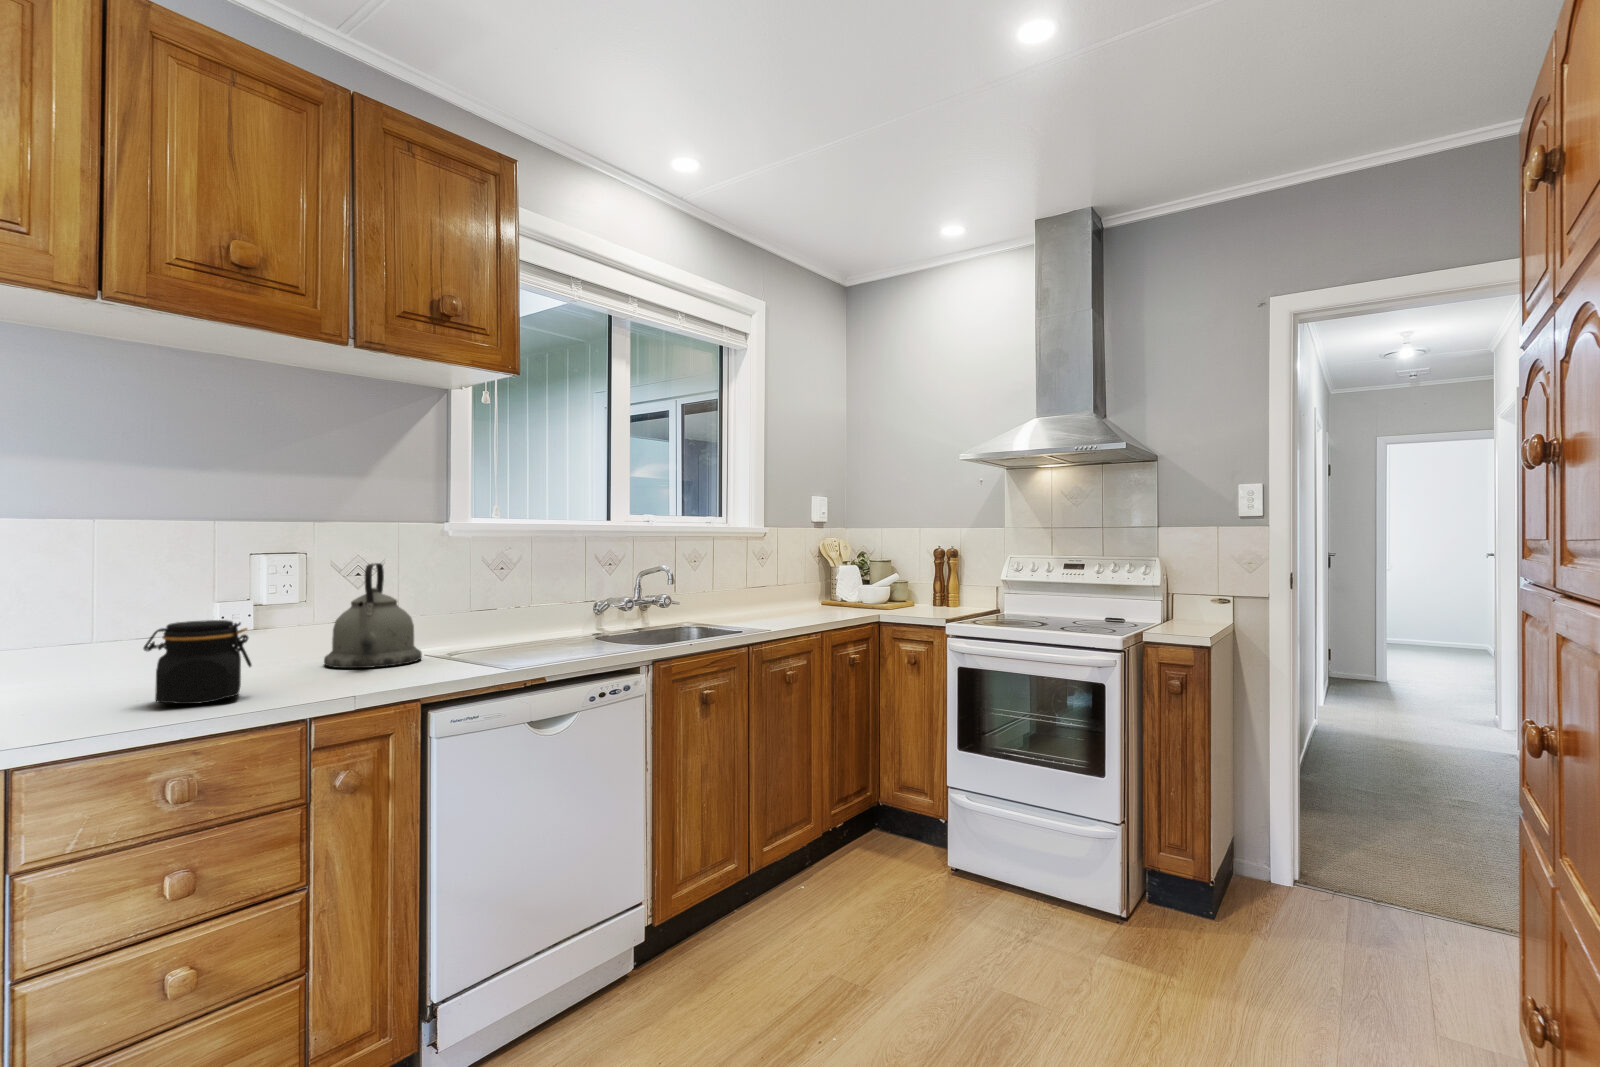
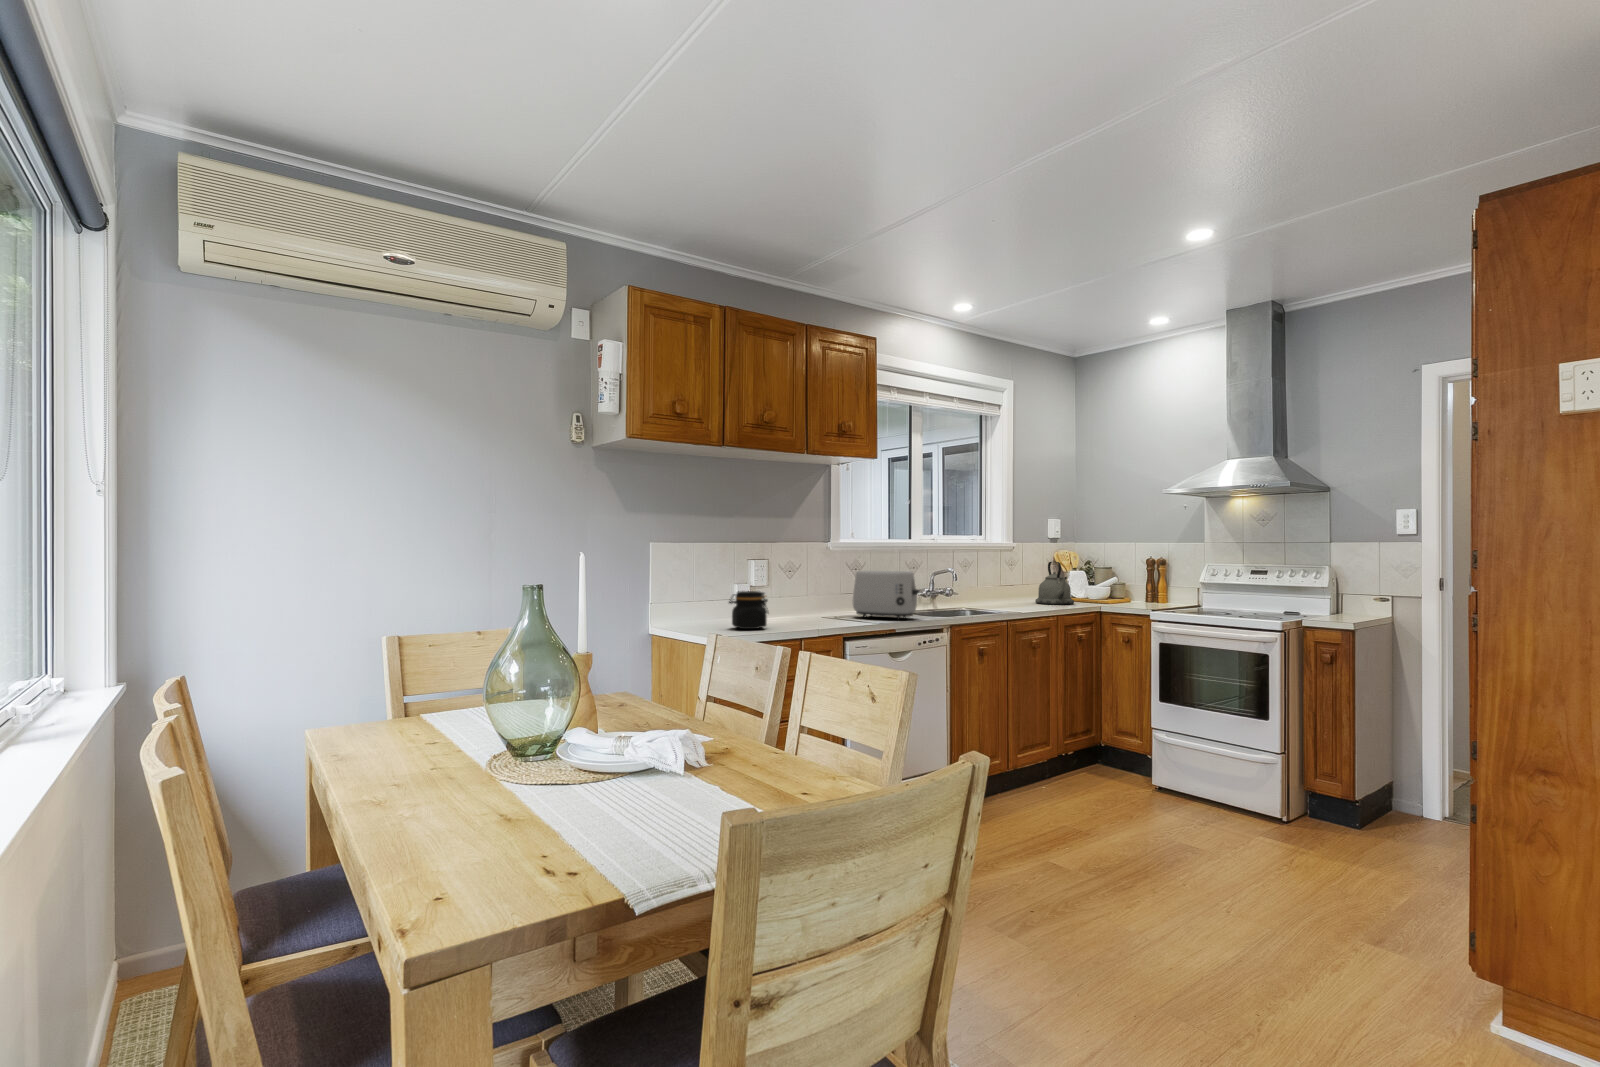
kettle: present [324,563,422,668] -> present [1035,562,1074,605]
toaster: none [481,572,598,657] -> present [853,571,919,619]

